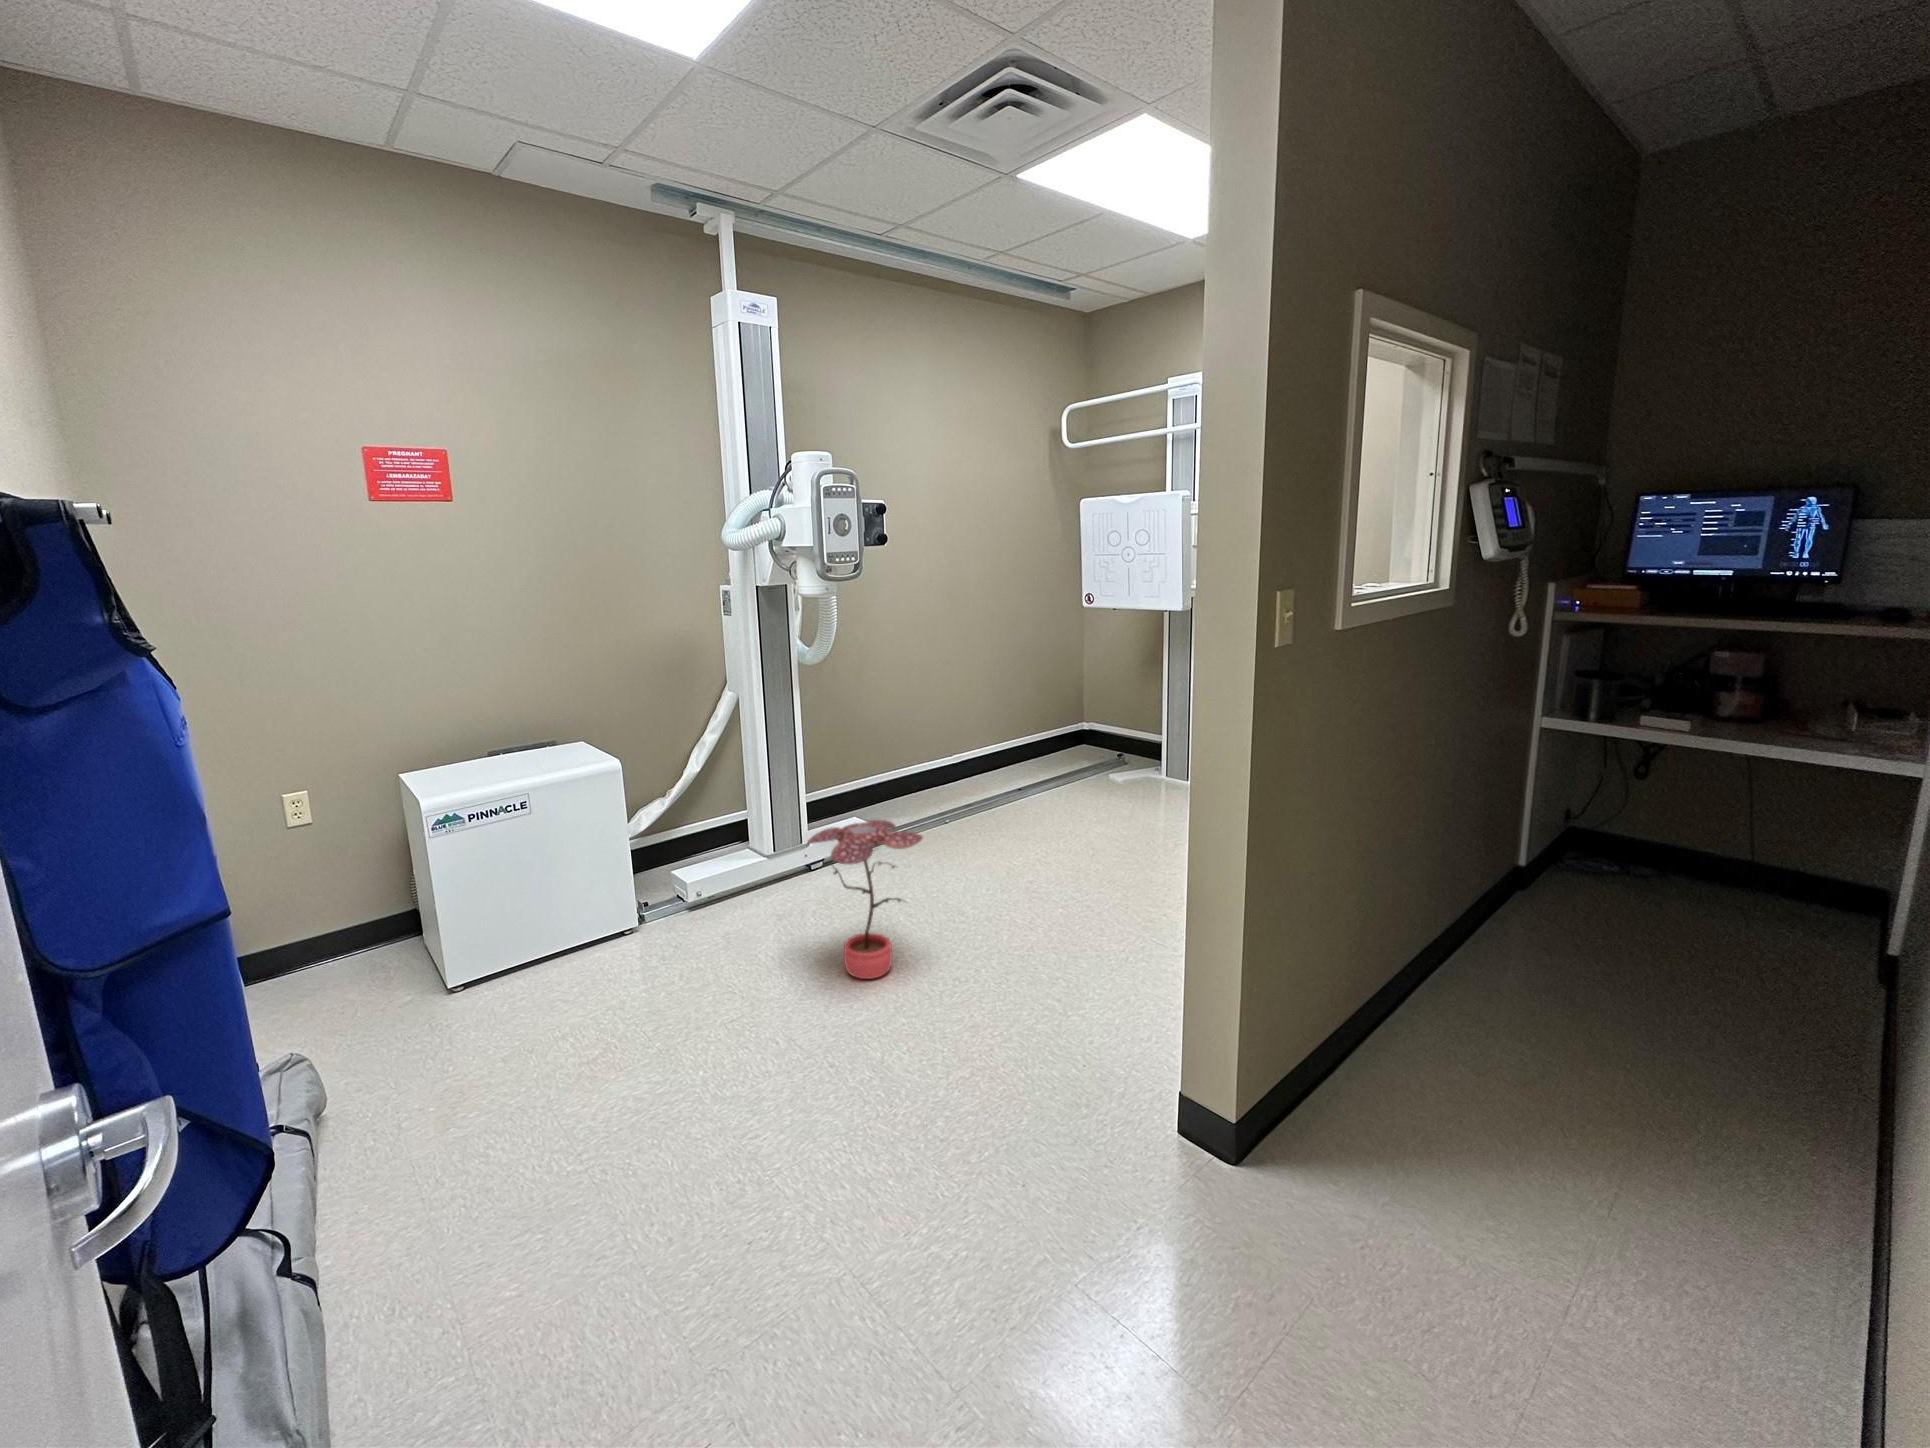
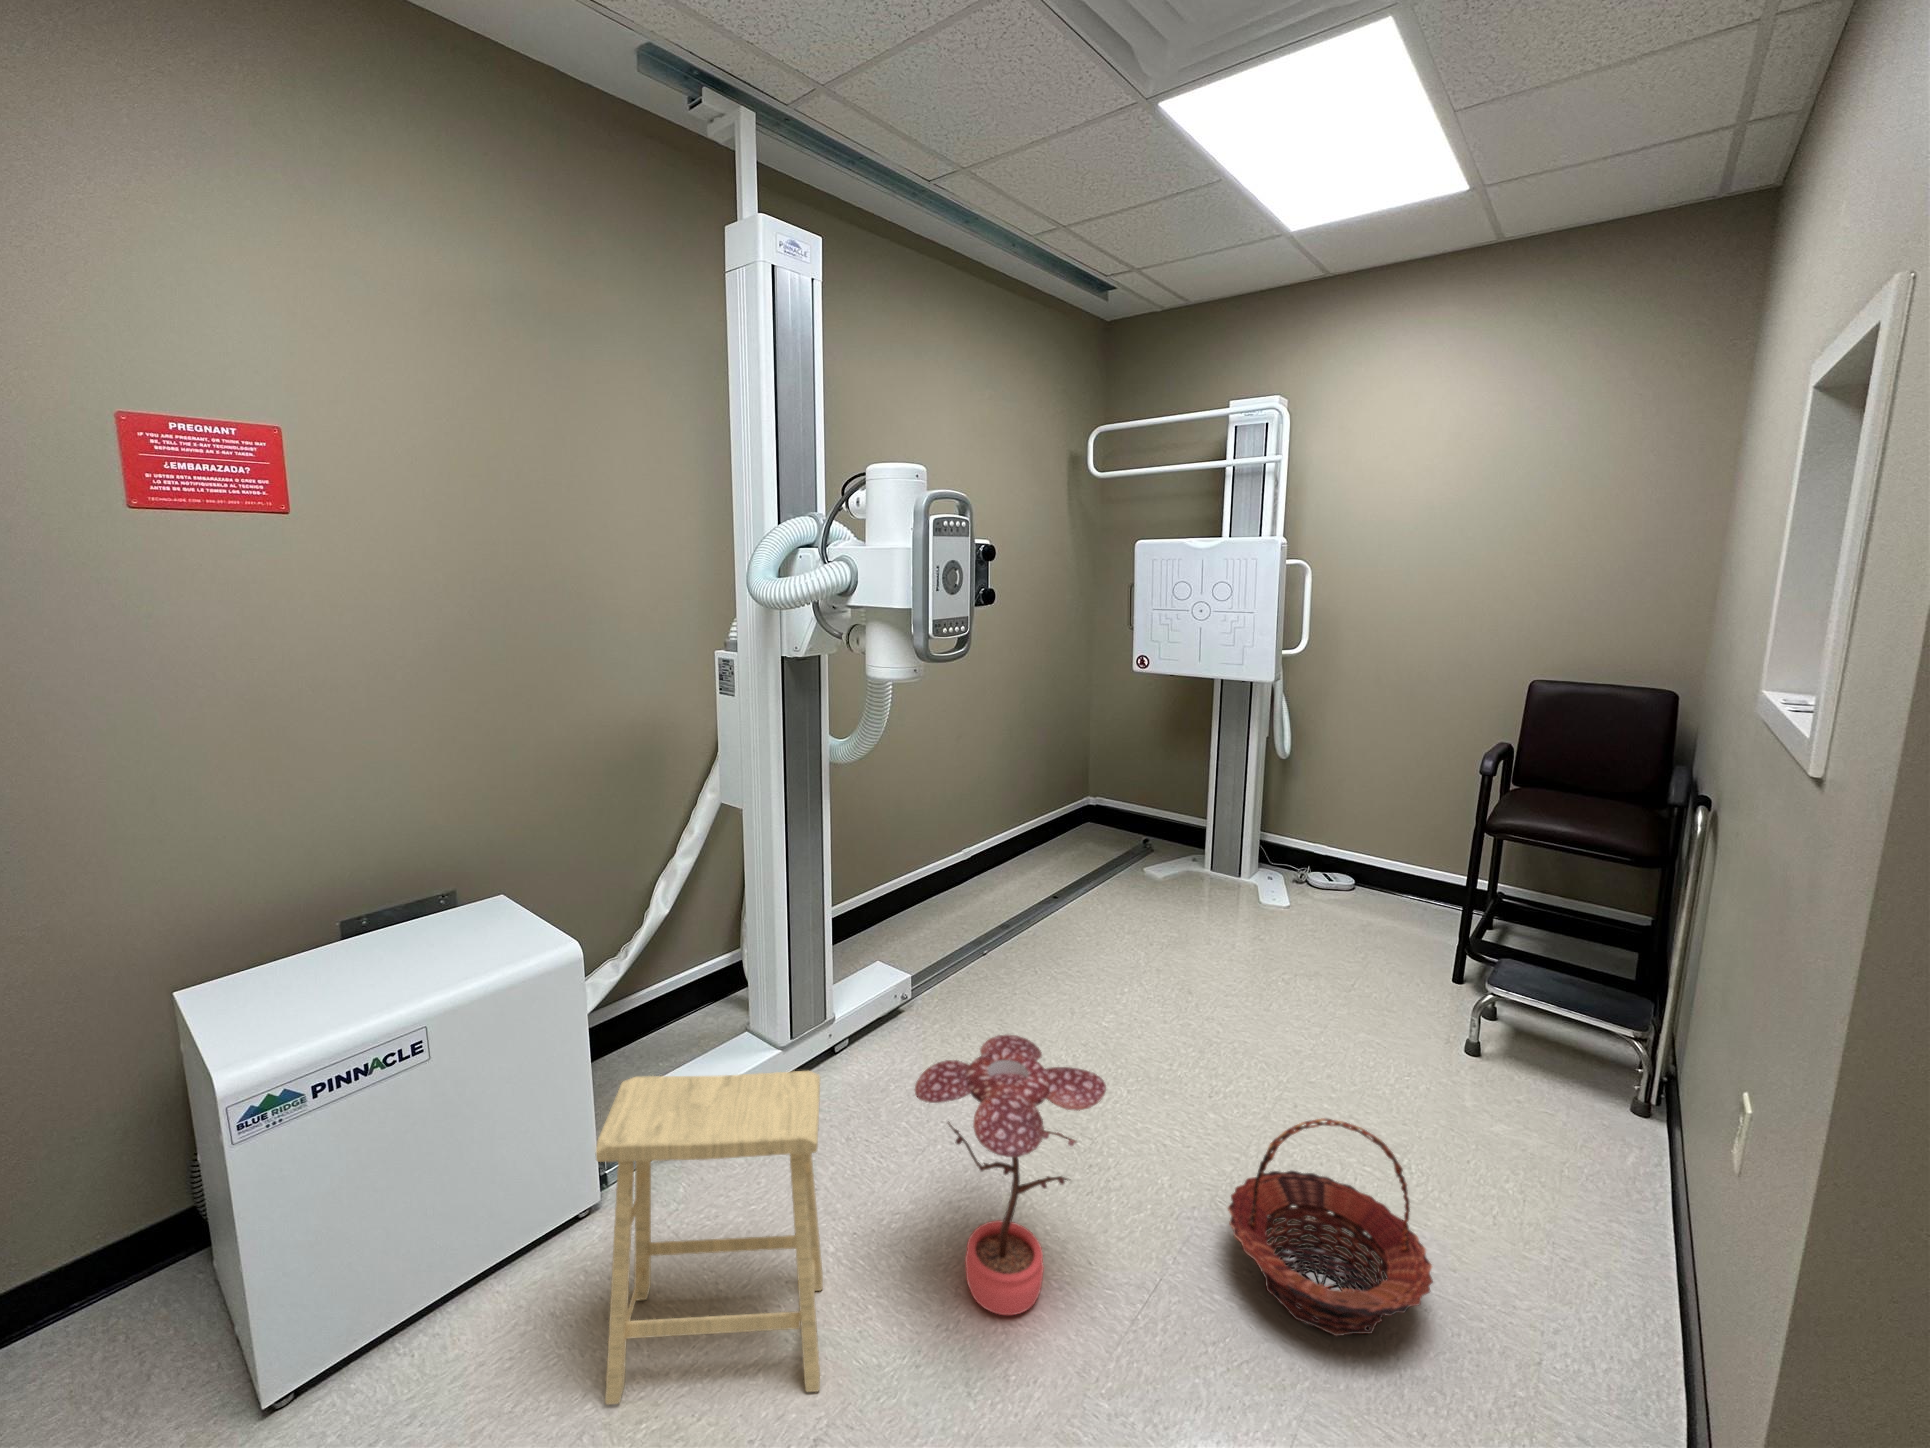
footstool: none [614,826,762,1000] -> present [596,1071,823,1405]
basket: none [1011,865,1133,996] -> present [1228,1119,1433,1336]

